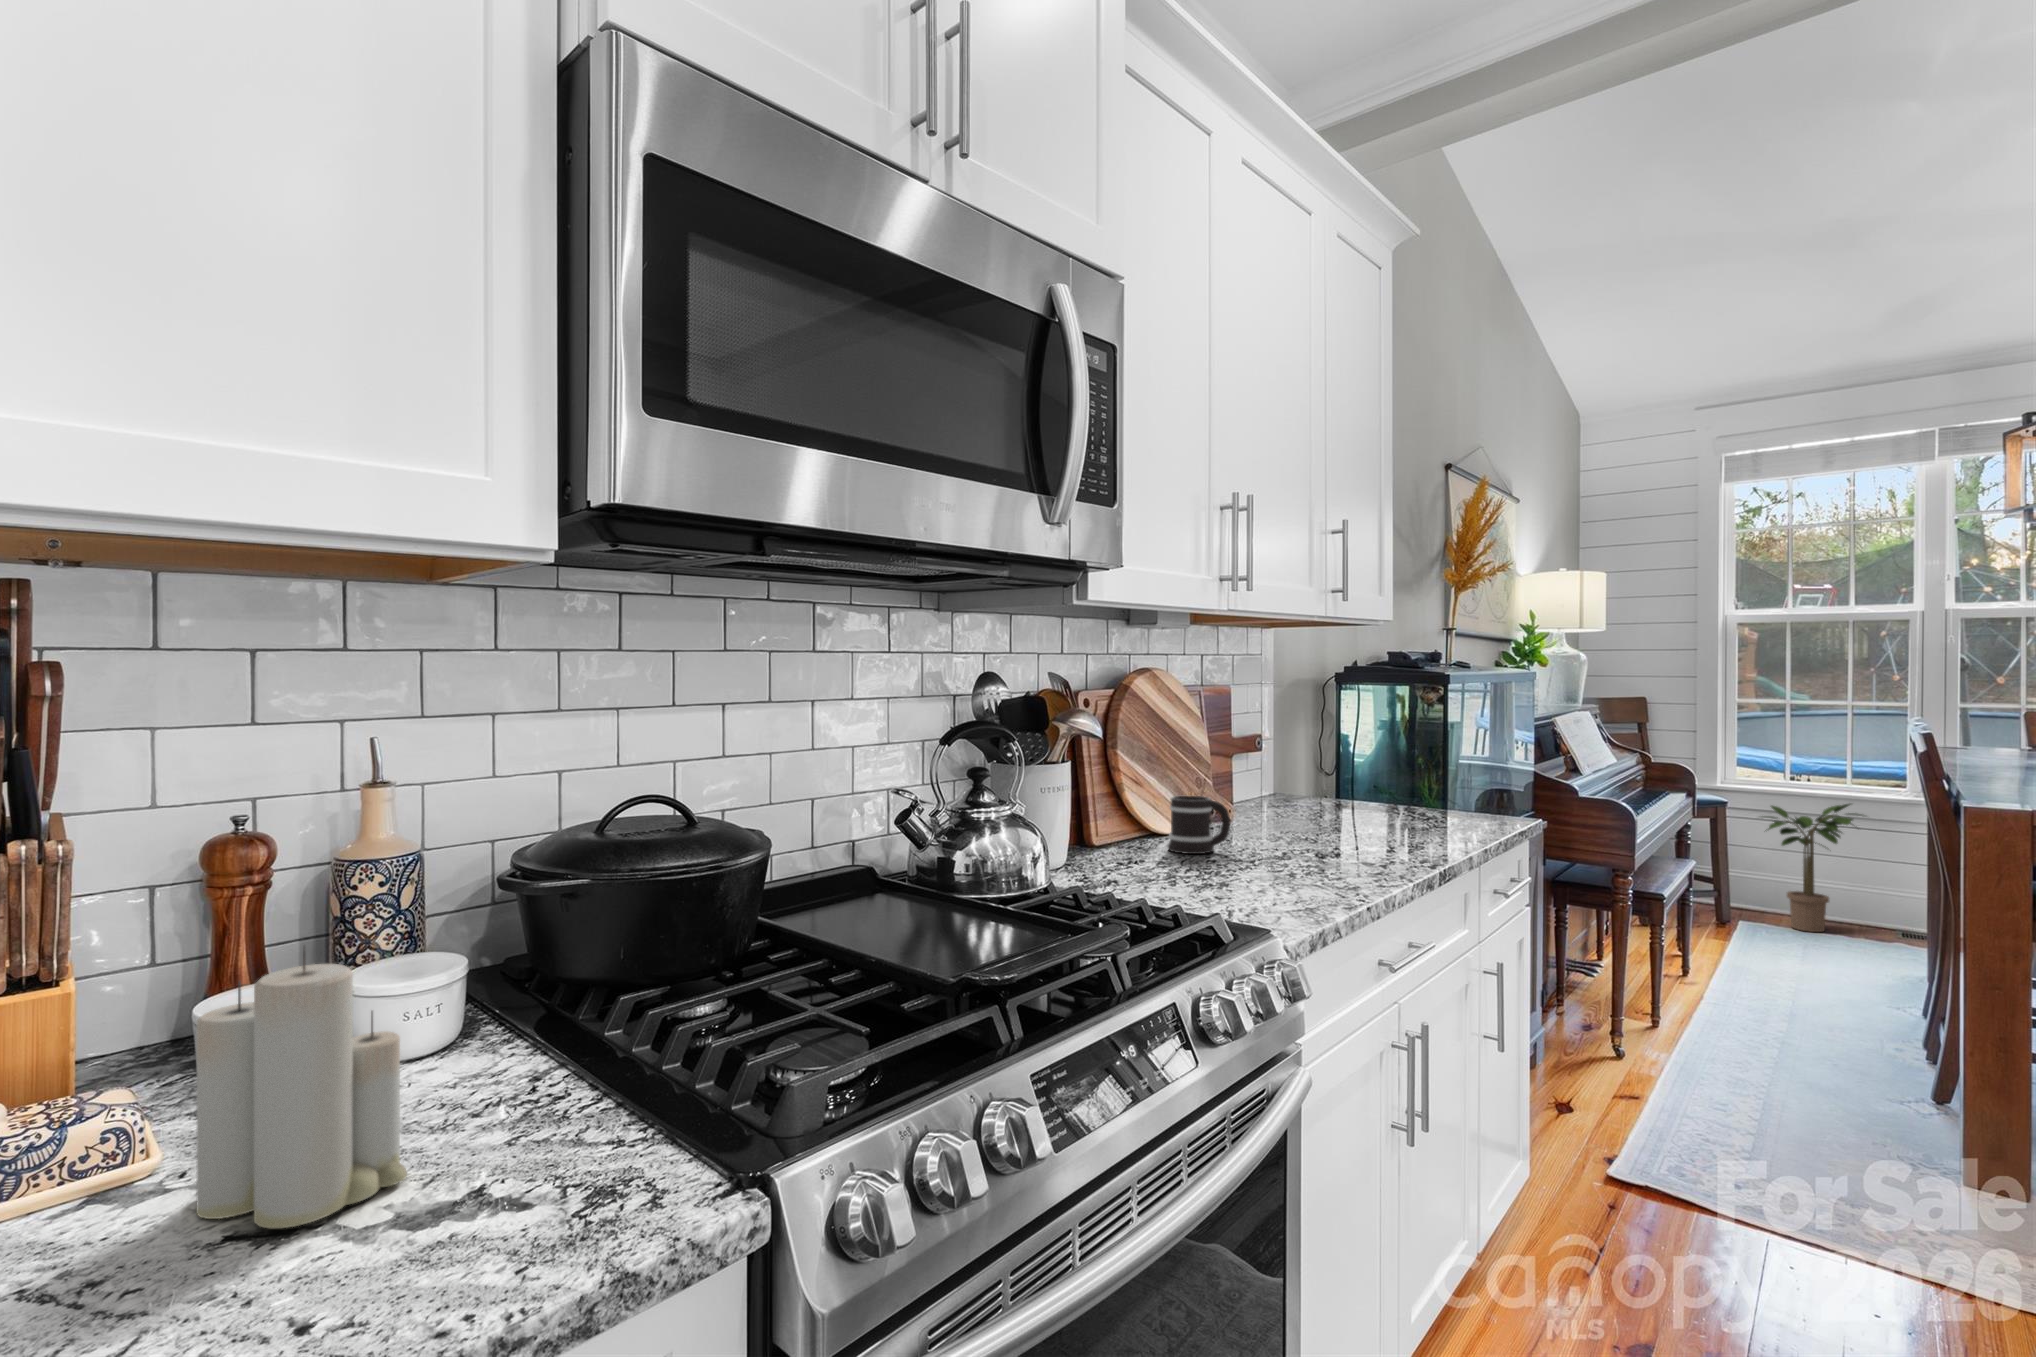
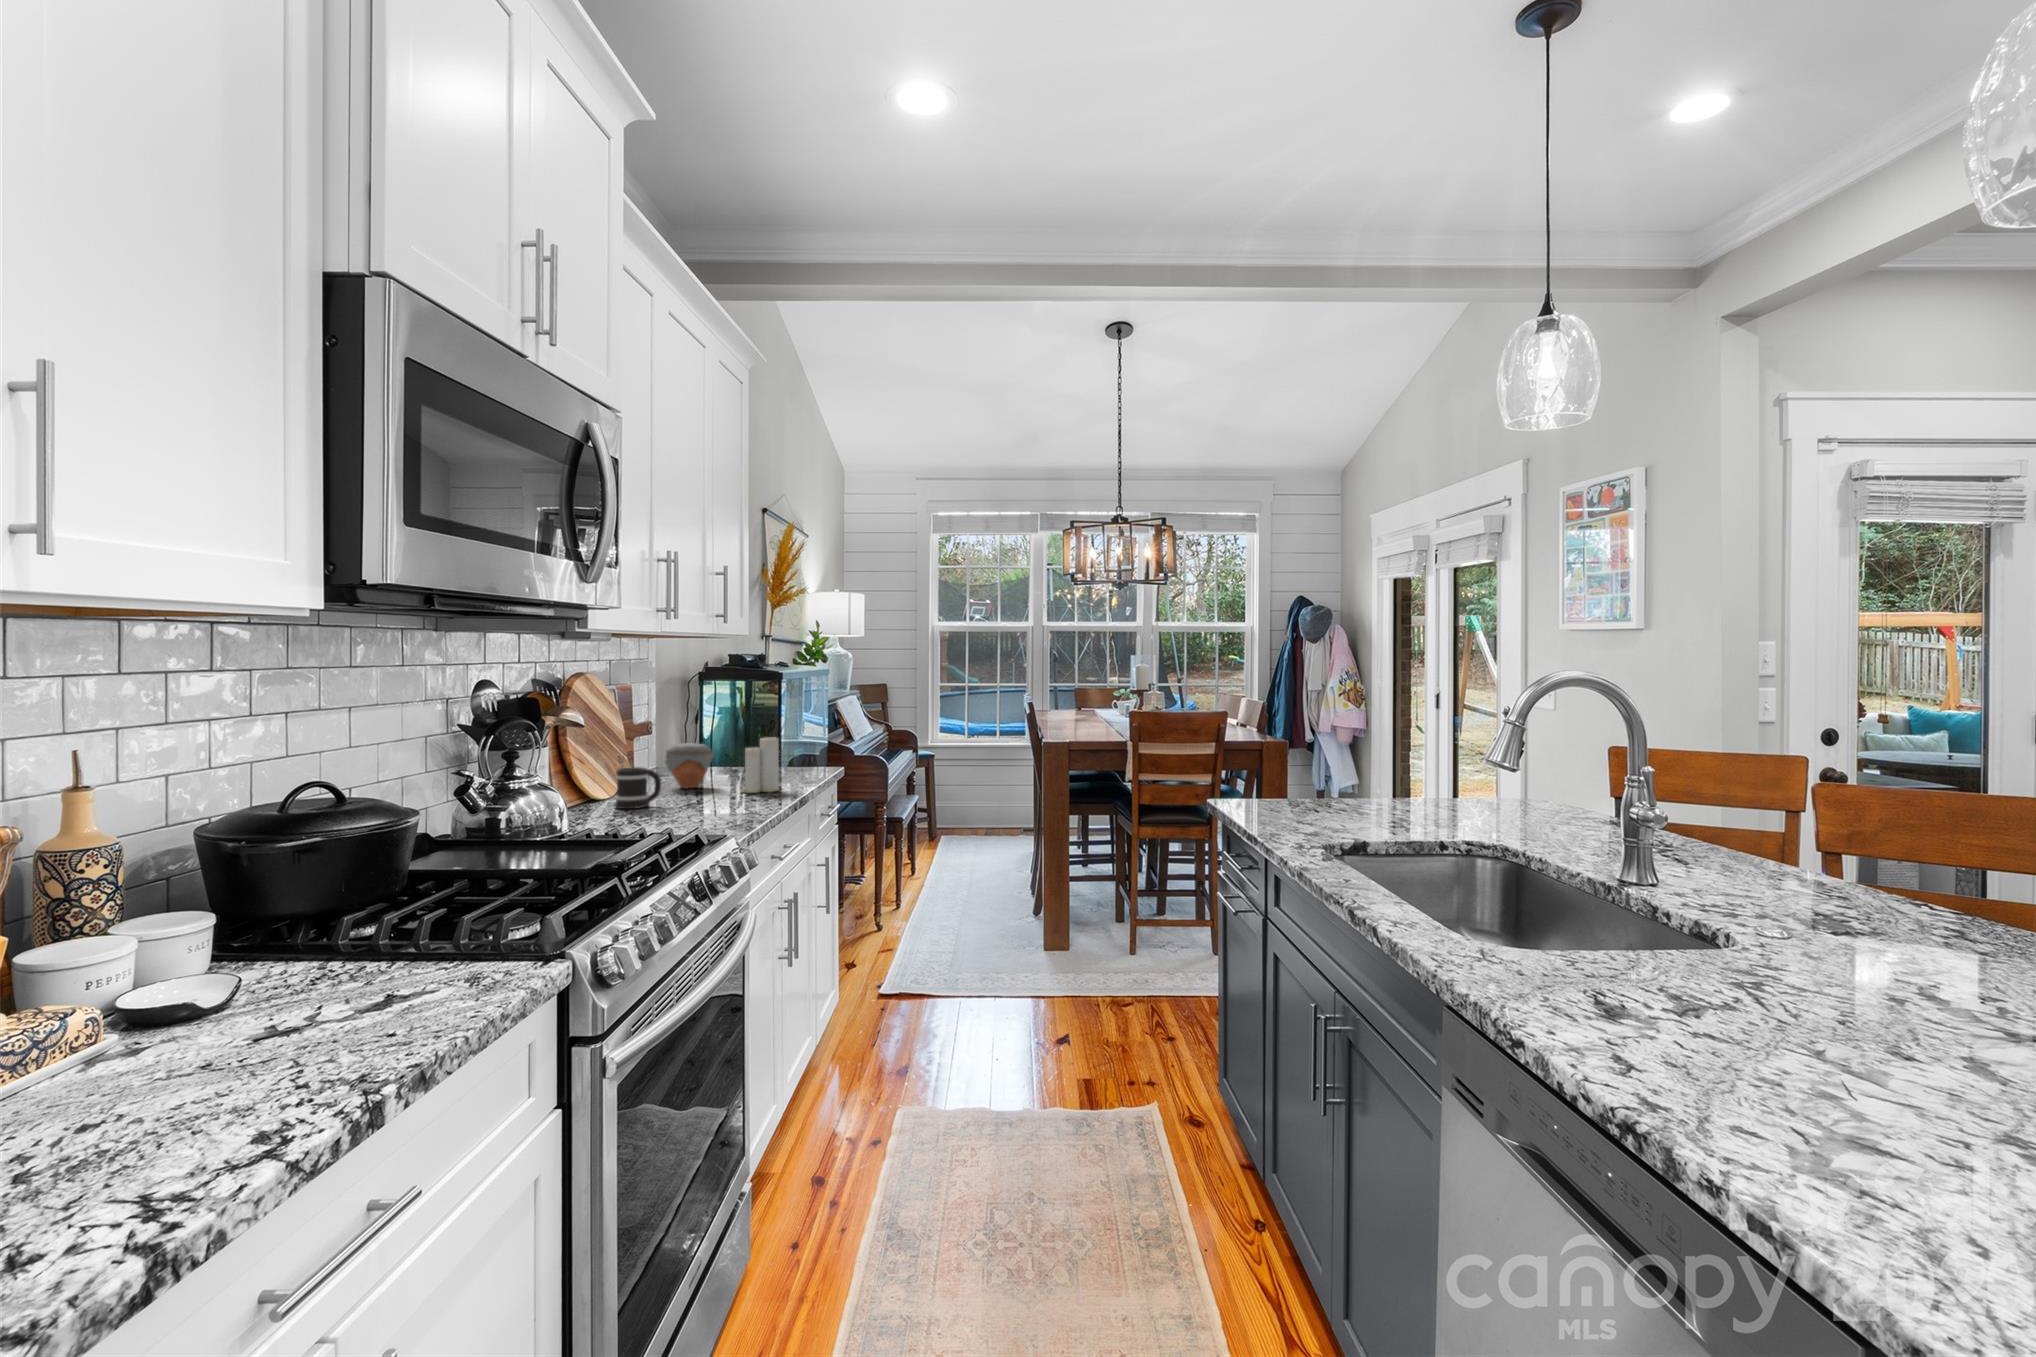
jar: none [1257,766,1328,829] -> present [665,743,714,788]
potted plant: present [1764,804,1863,932] -> none [951,750,1010,837]
candle: present [196,946,407,1228] -> present [741,737,779,793]

